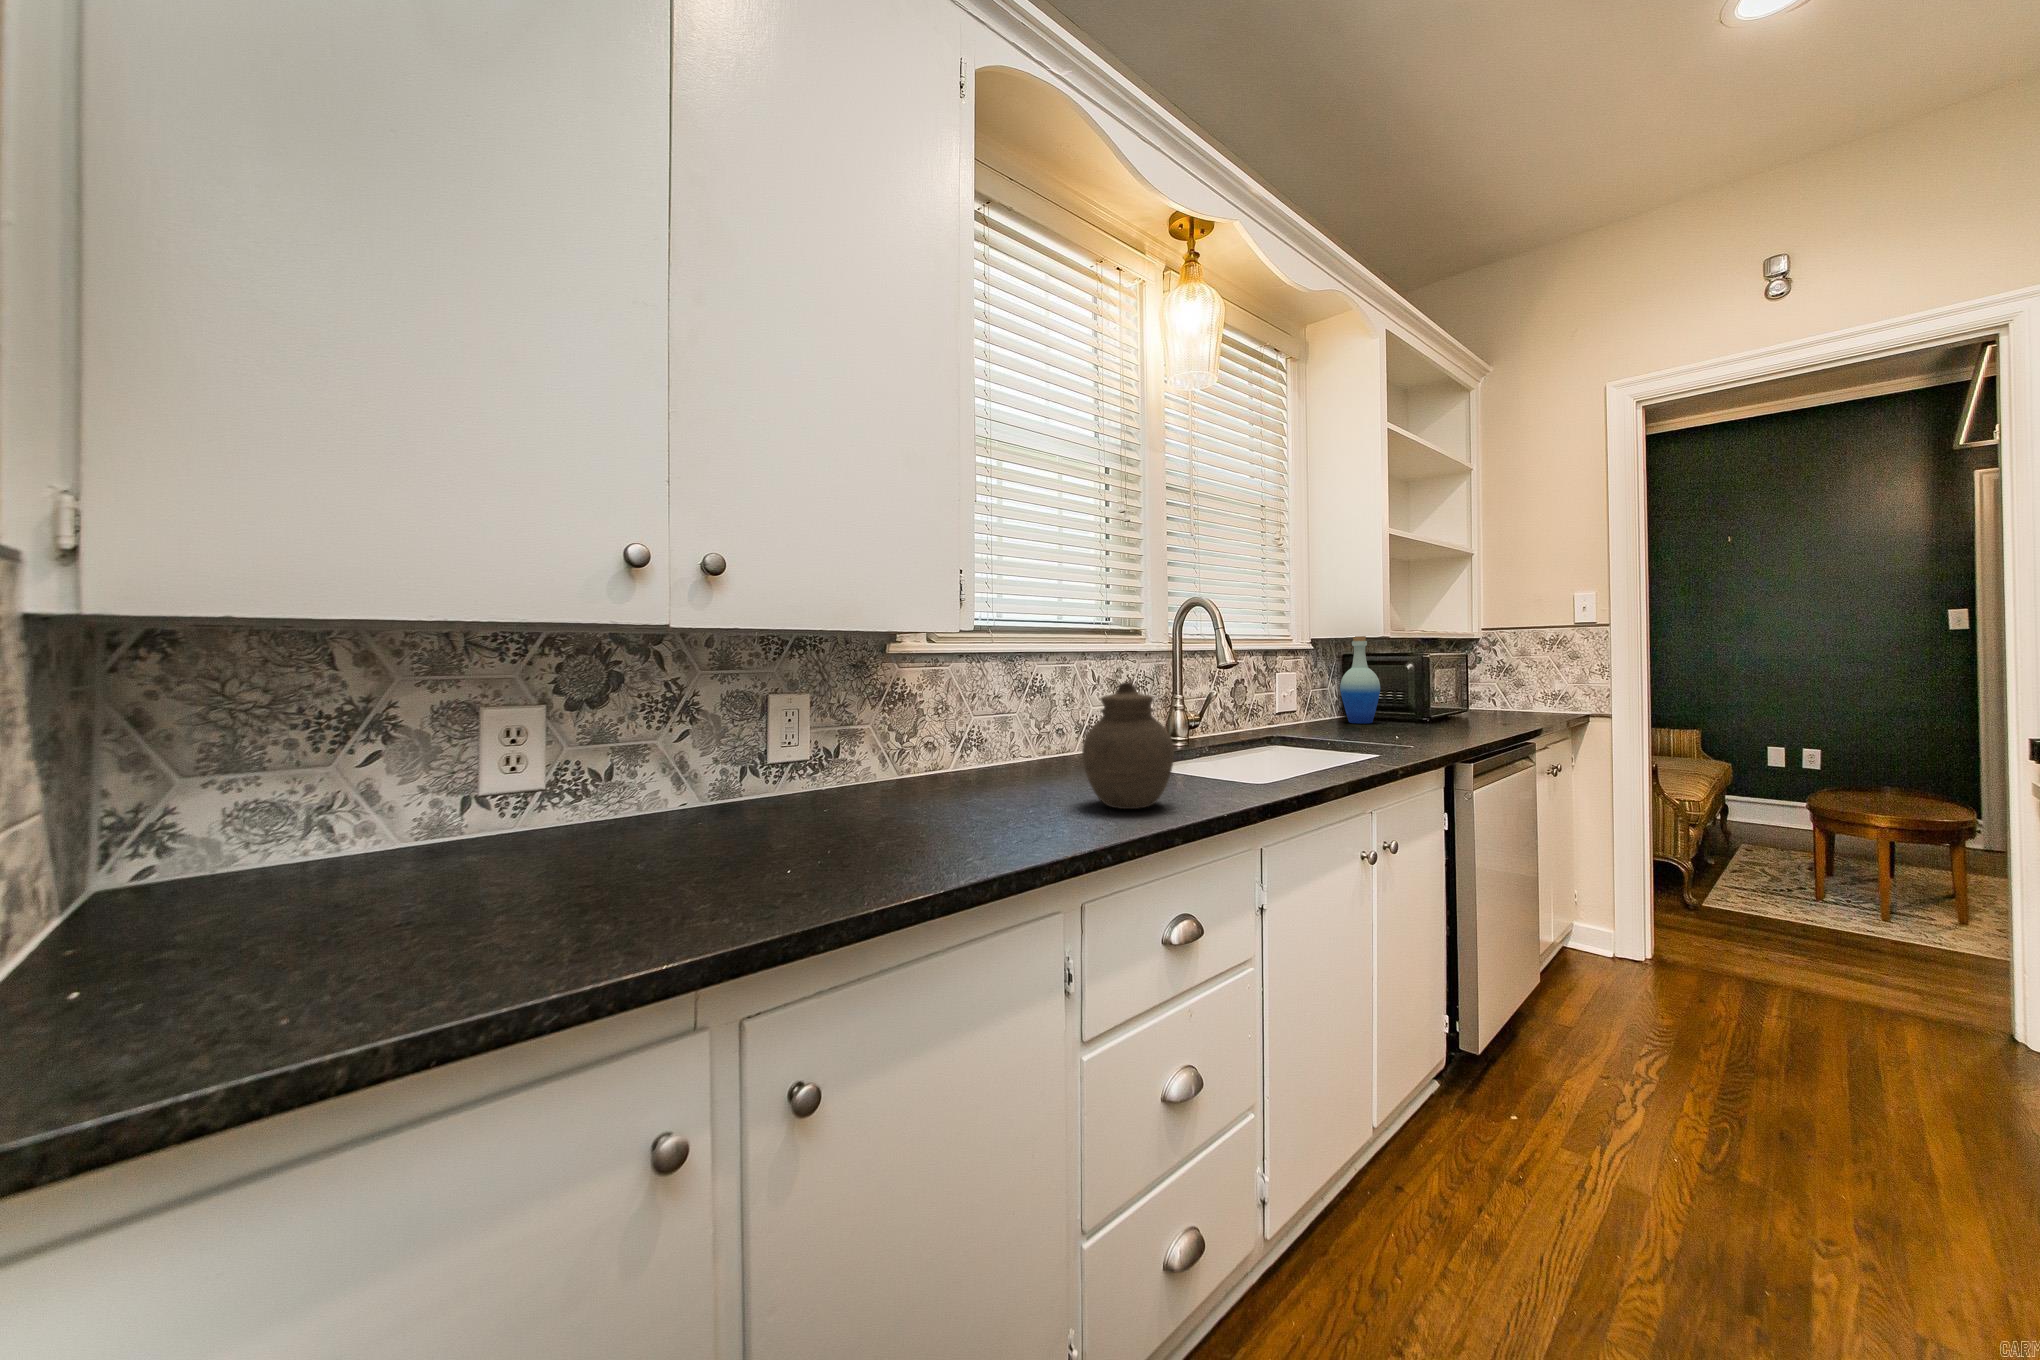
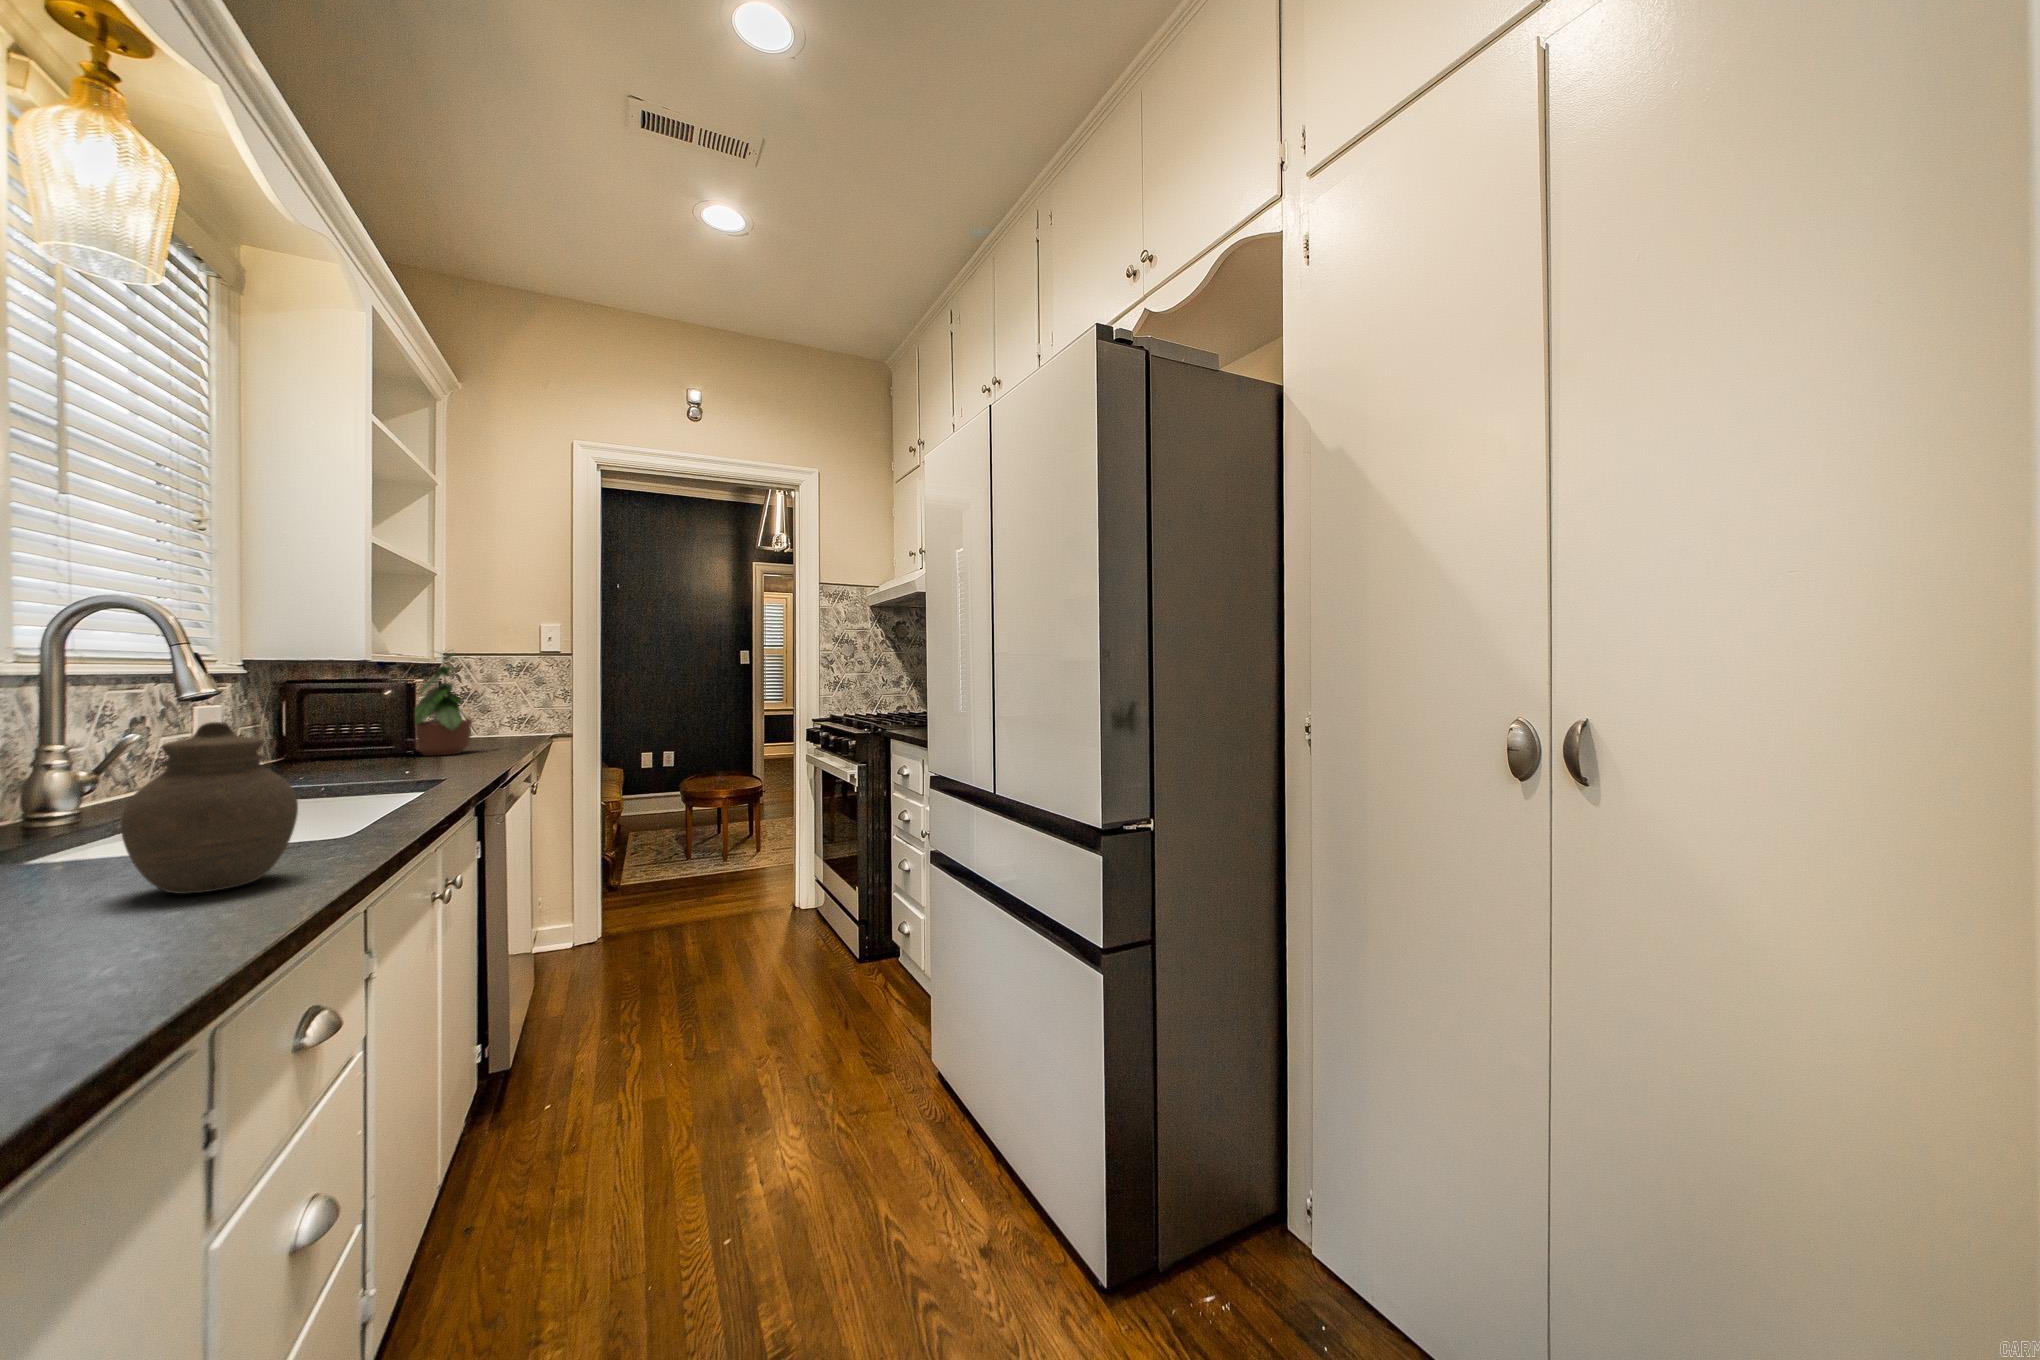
potted plant: none [1420,620,1496,725] -> present [415,653,472,756]
bottle: present [1340,636,1380,724] -> none [288,659,350,765]

